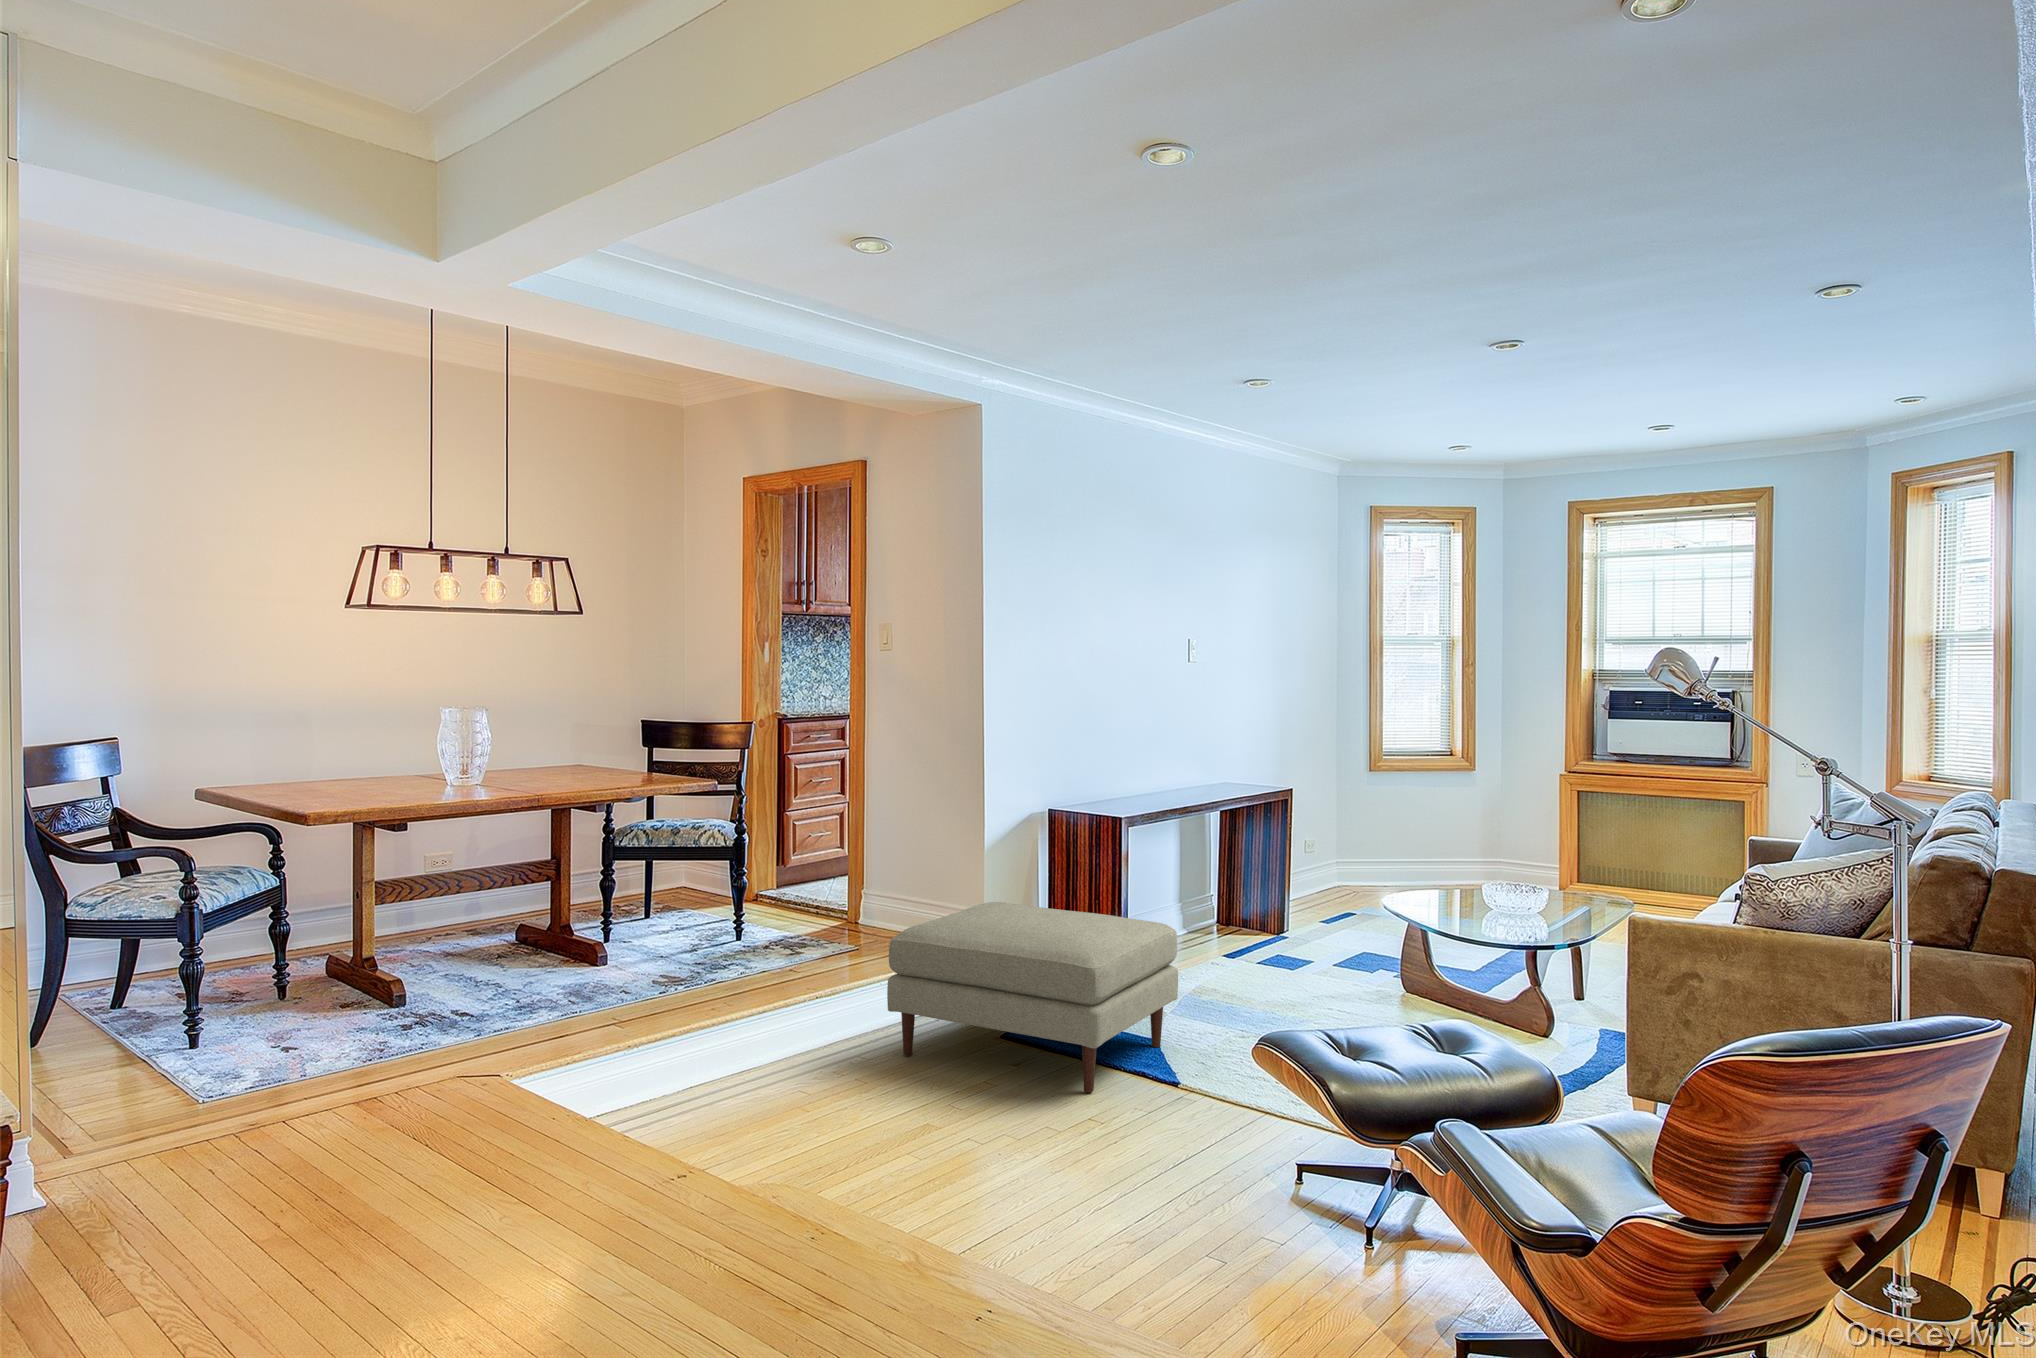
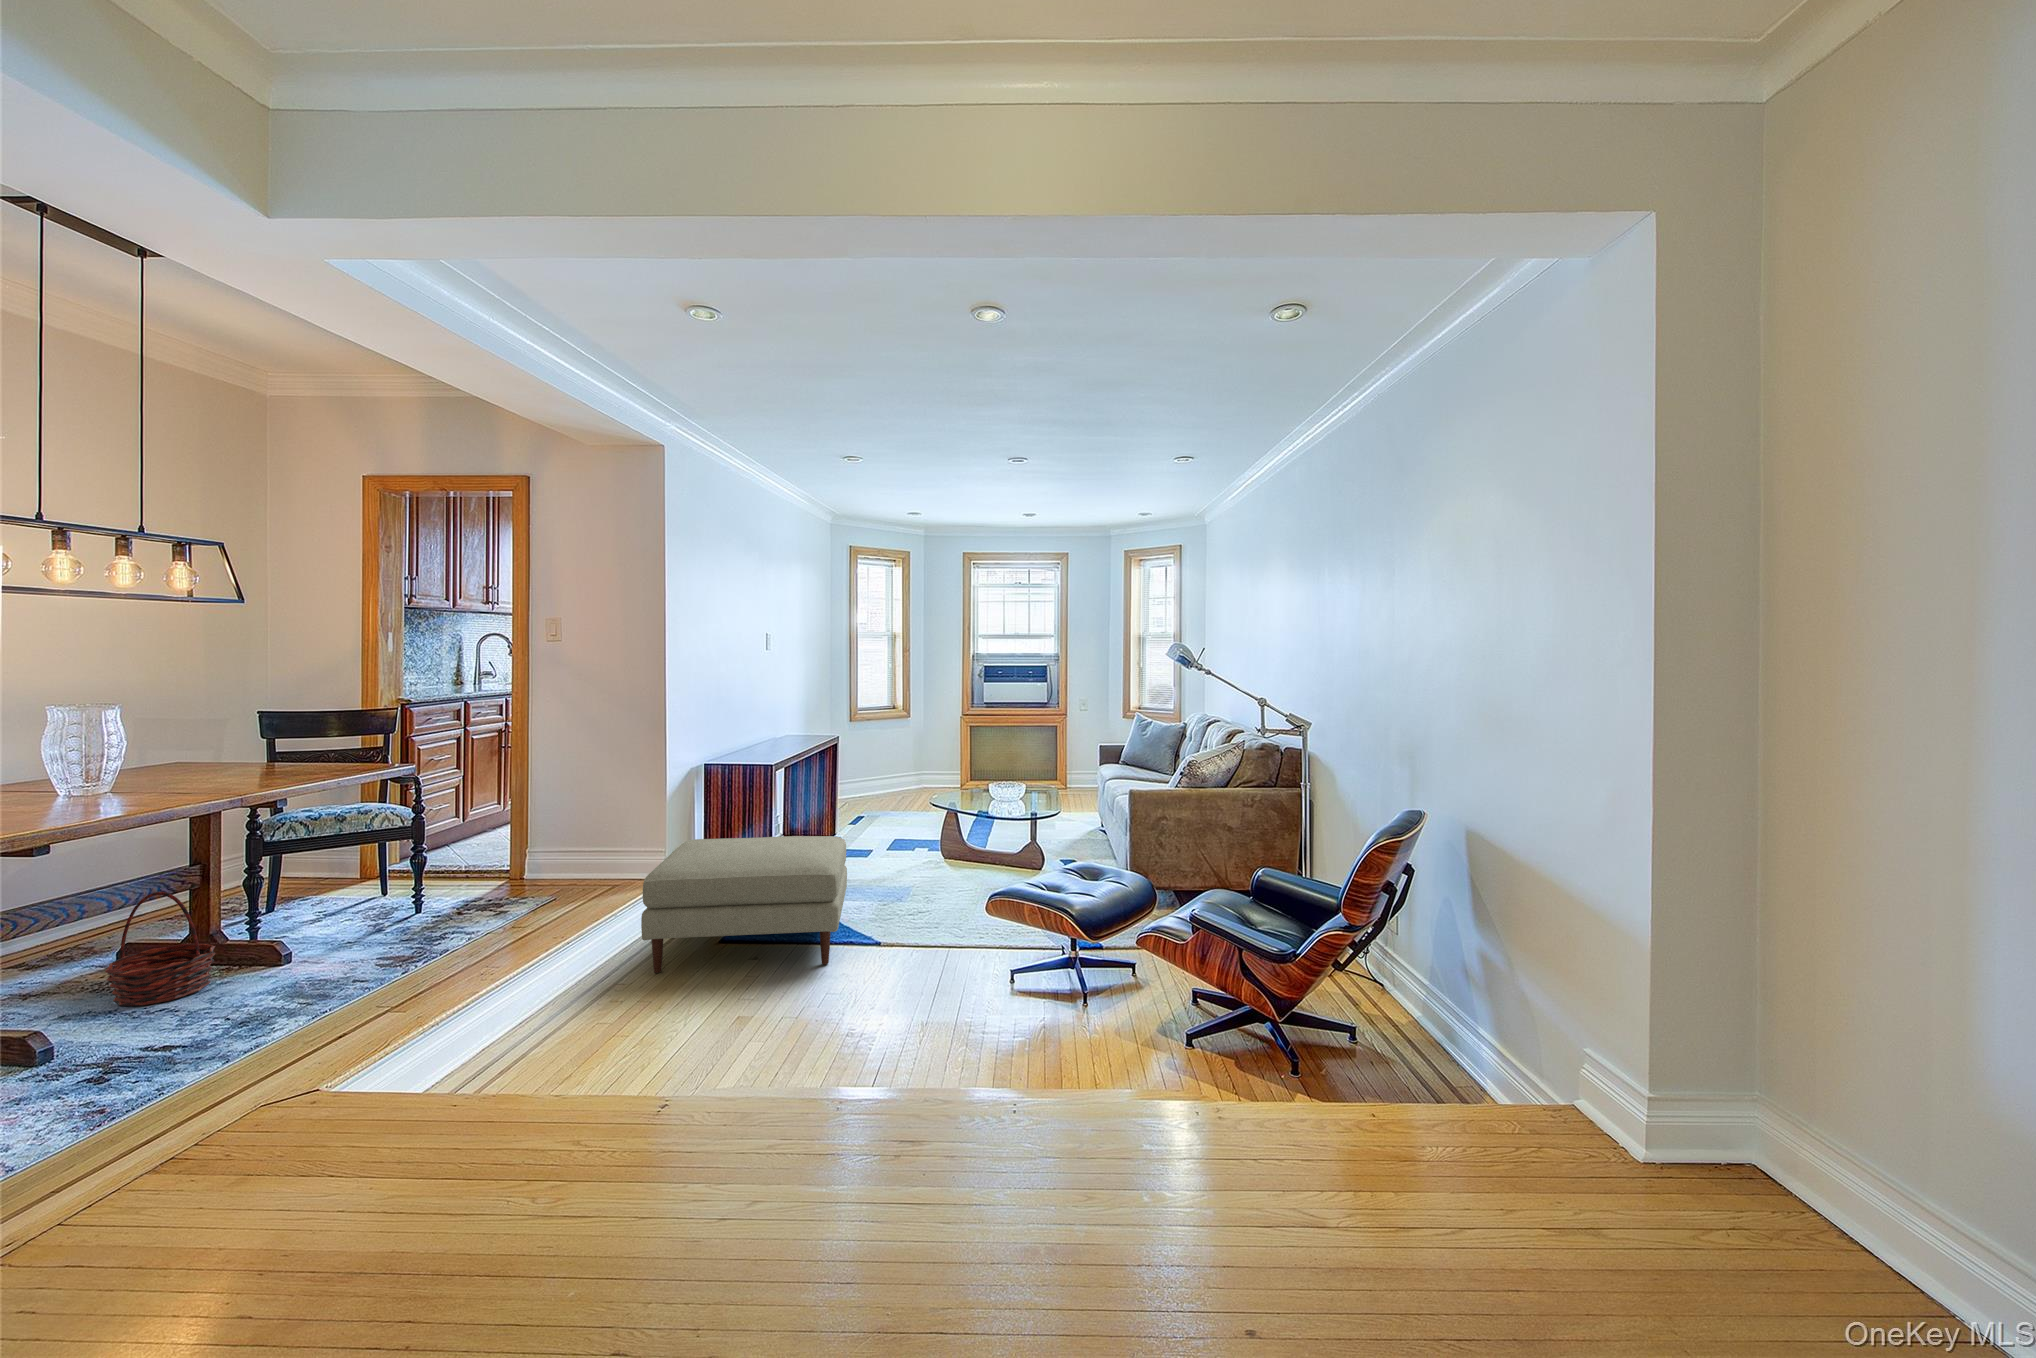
basket: none [465,877,543,978] -> present [105,892,216,1006]

